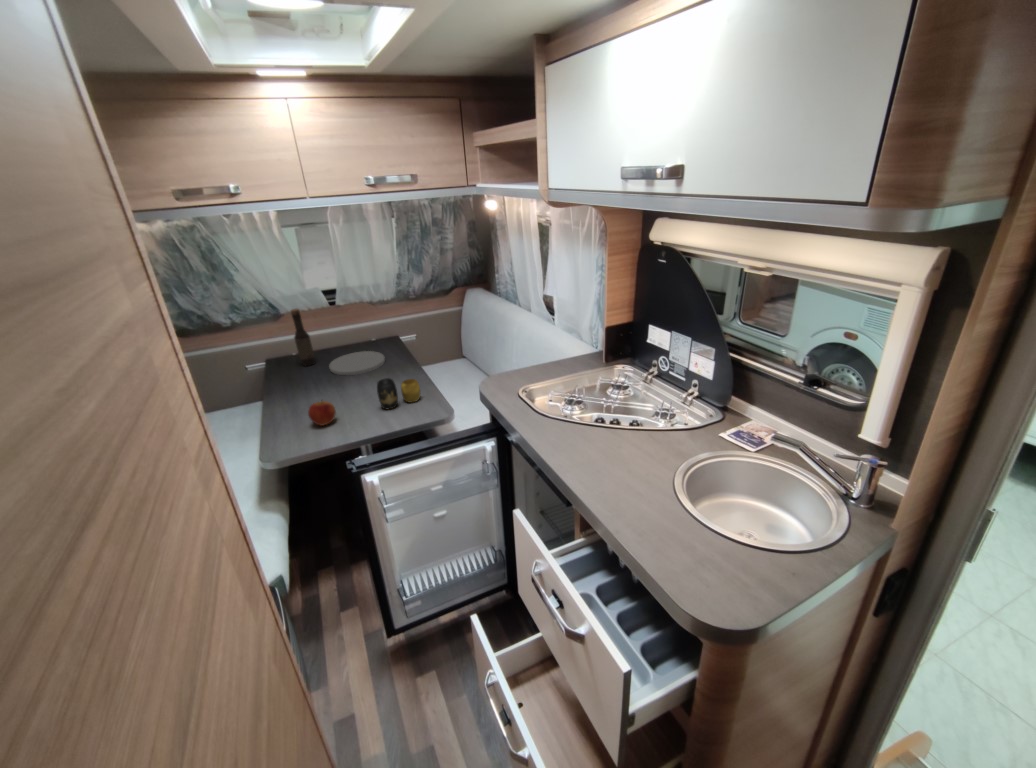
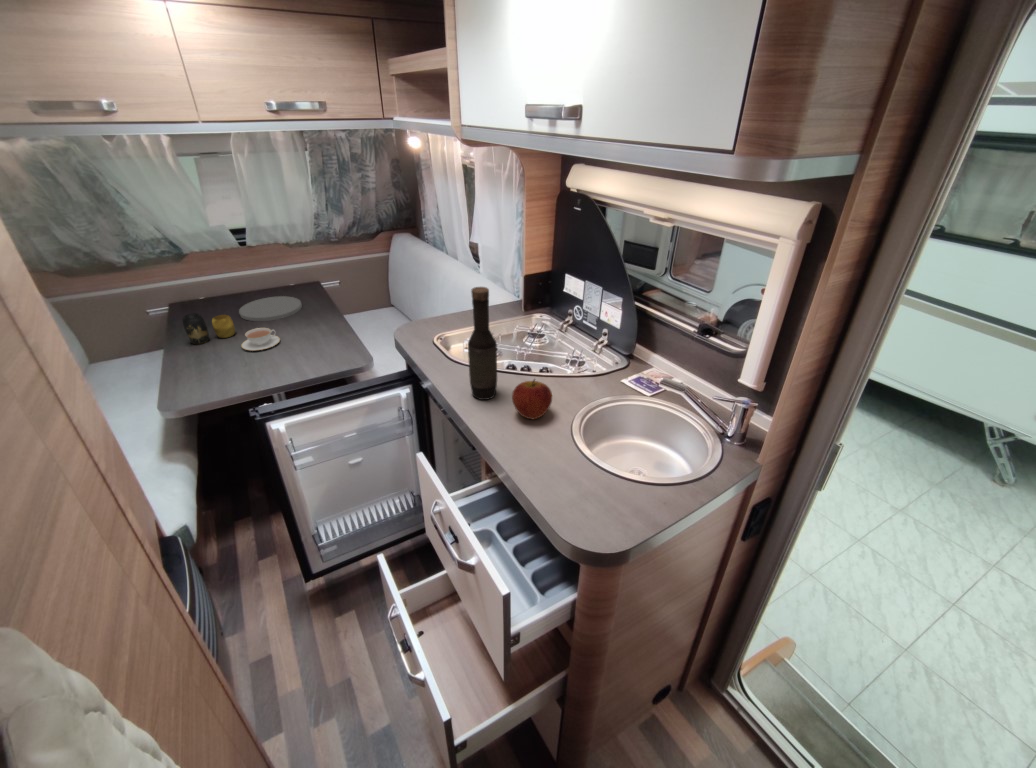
bottle: present [291,309,315,366] -> present [468,287,497,400]
vase: present [377,378,421,409] -> present [183,313,235,344]
teacup: none [333,382,368,404] -> present [241,328,280,351]
apple: present [308,401,336,425] -> present [512,380,552,419]

